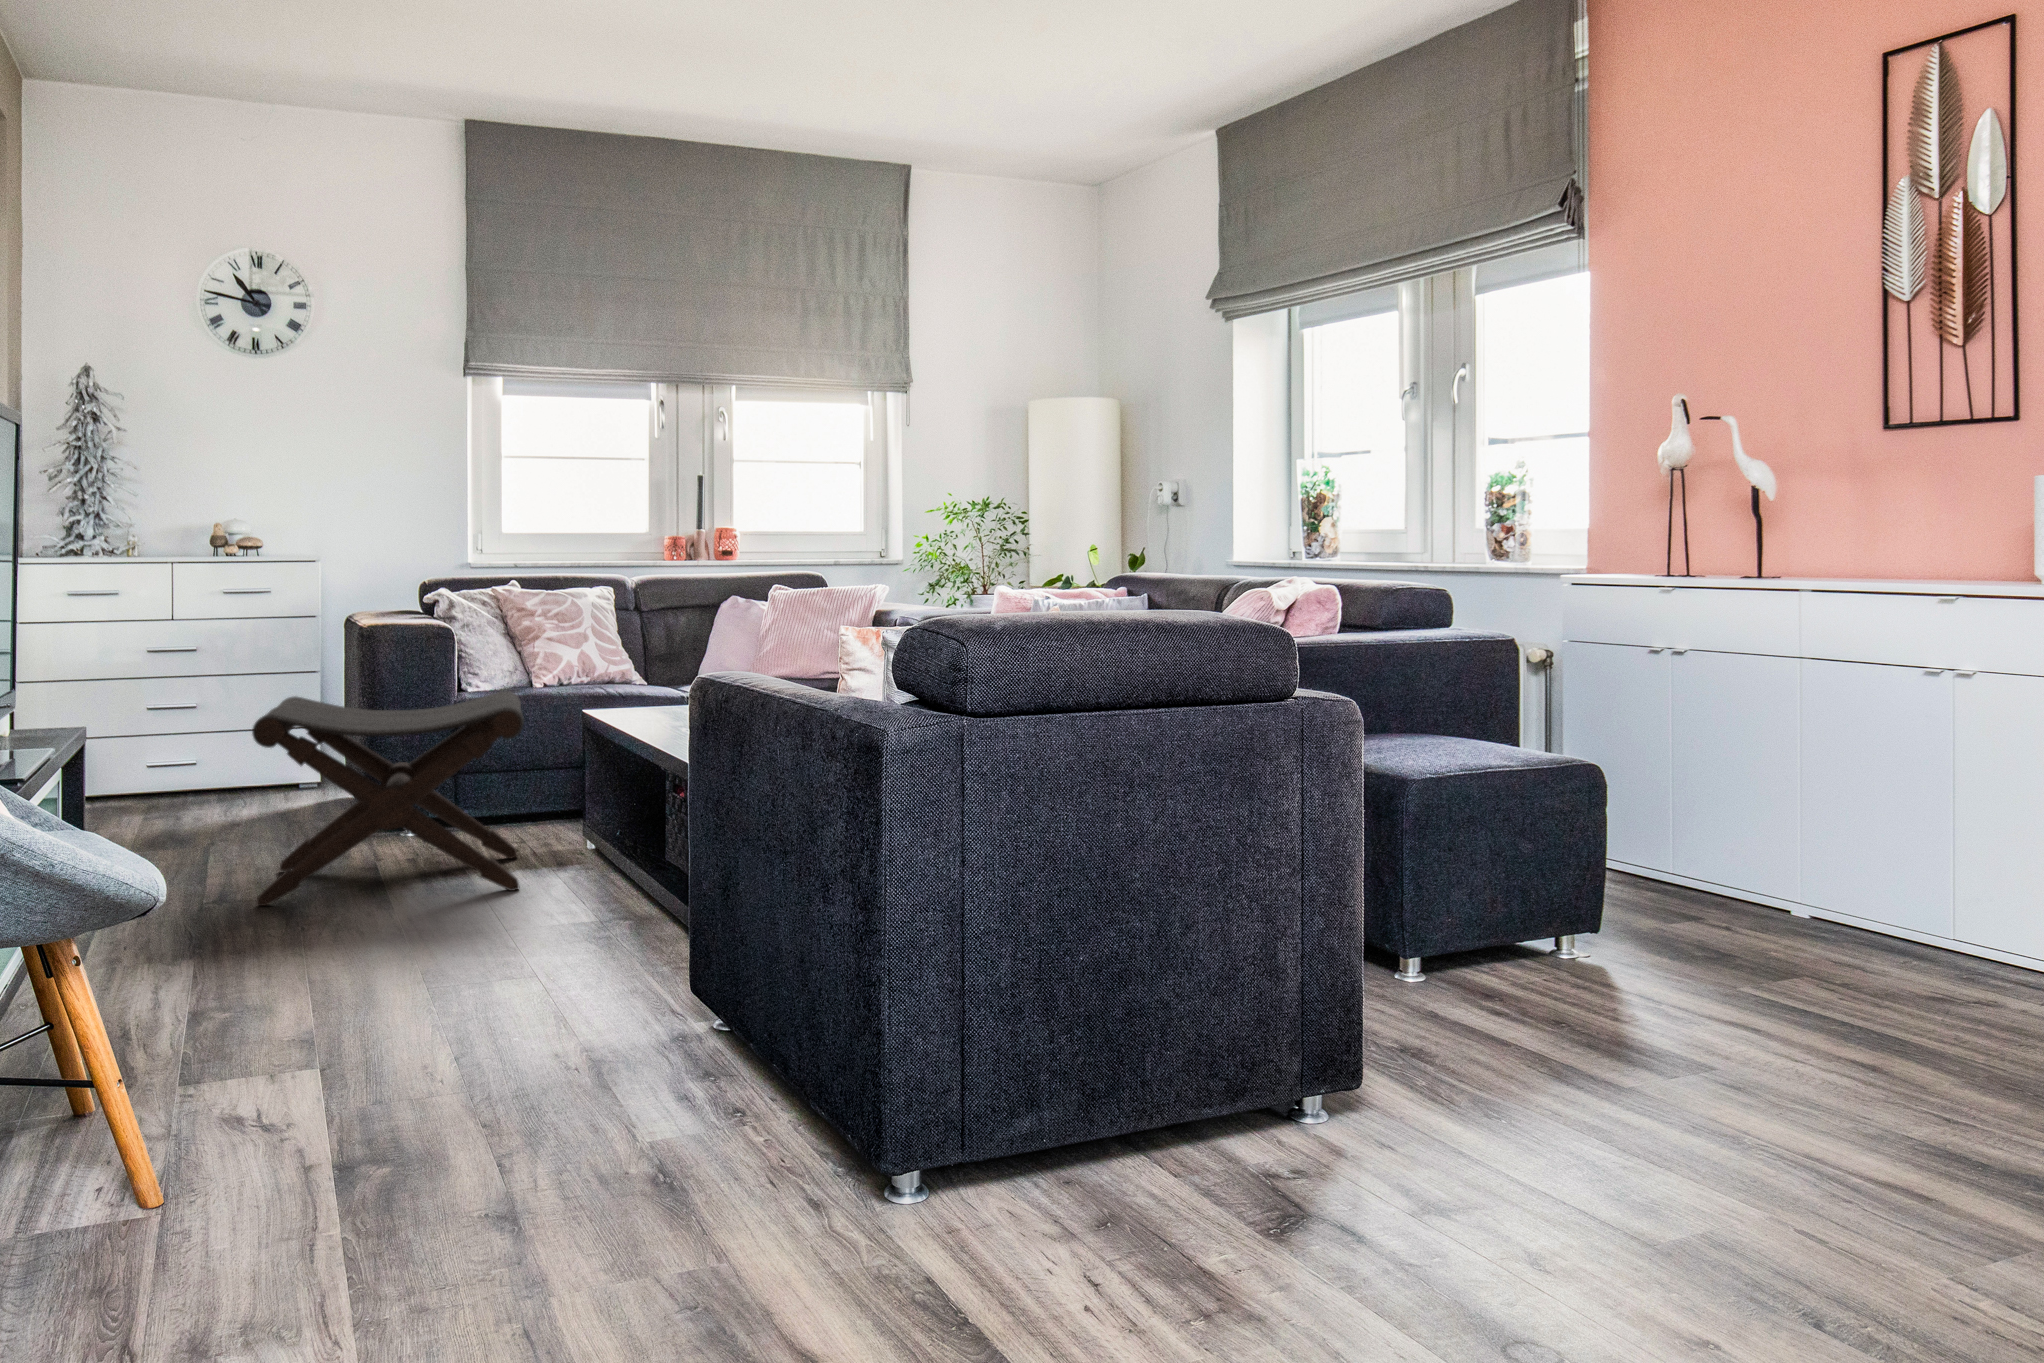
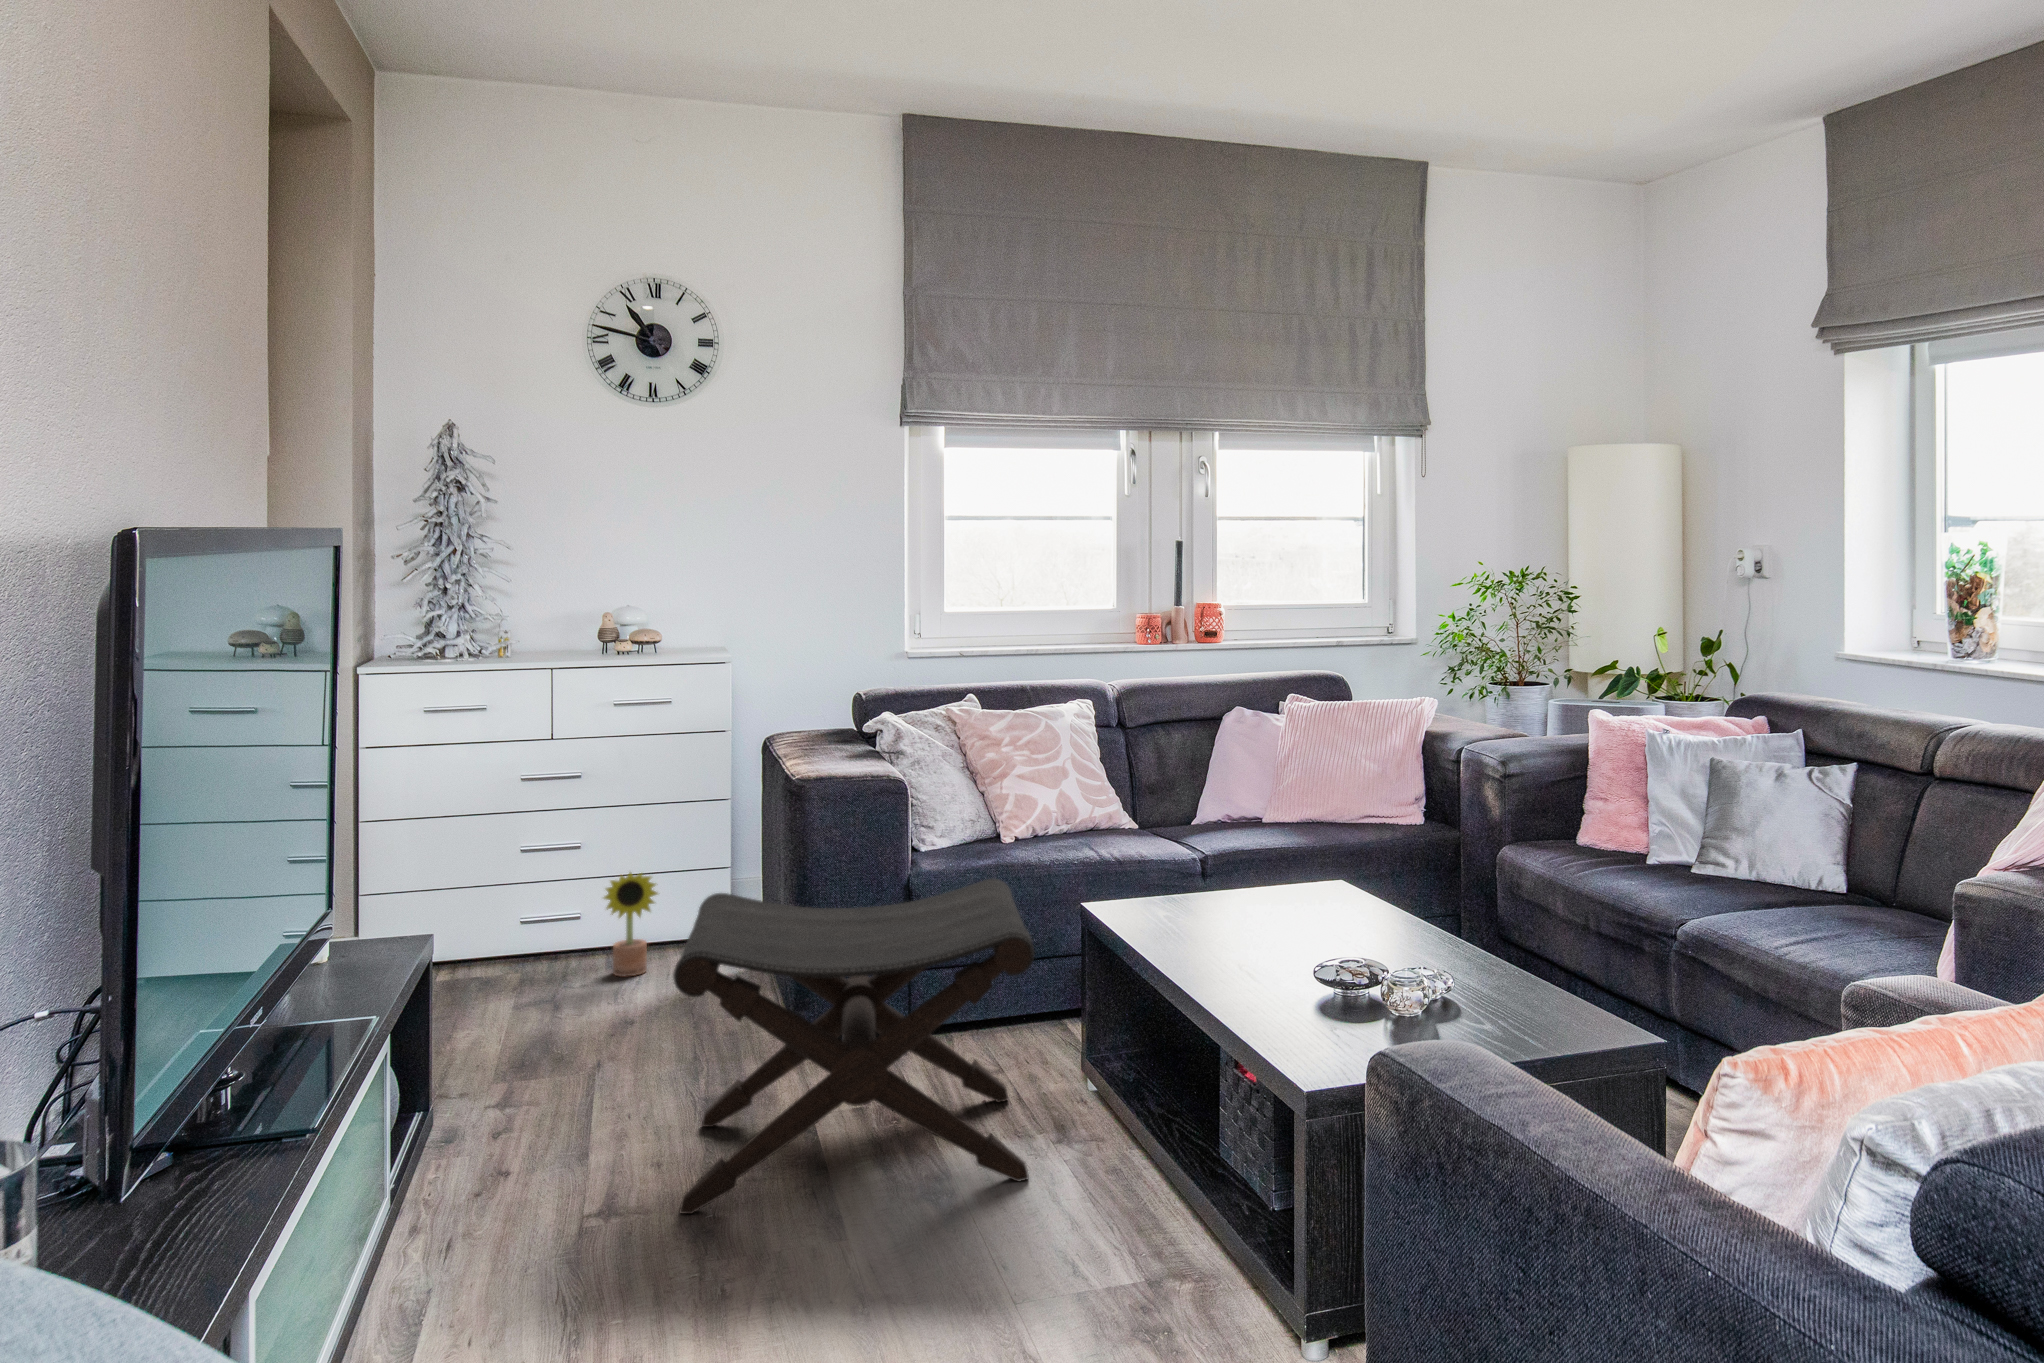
decorative plant: none [210,720,258,806] -> present [604,872,658,977]

